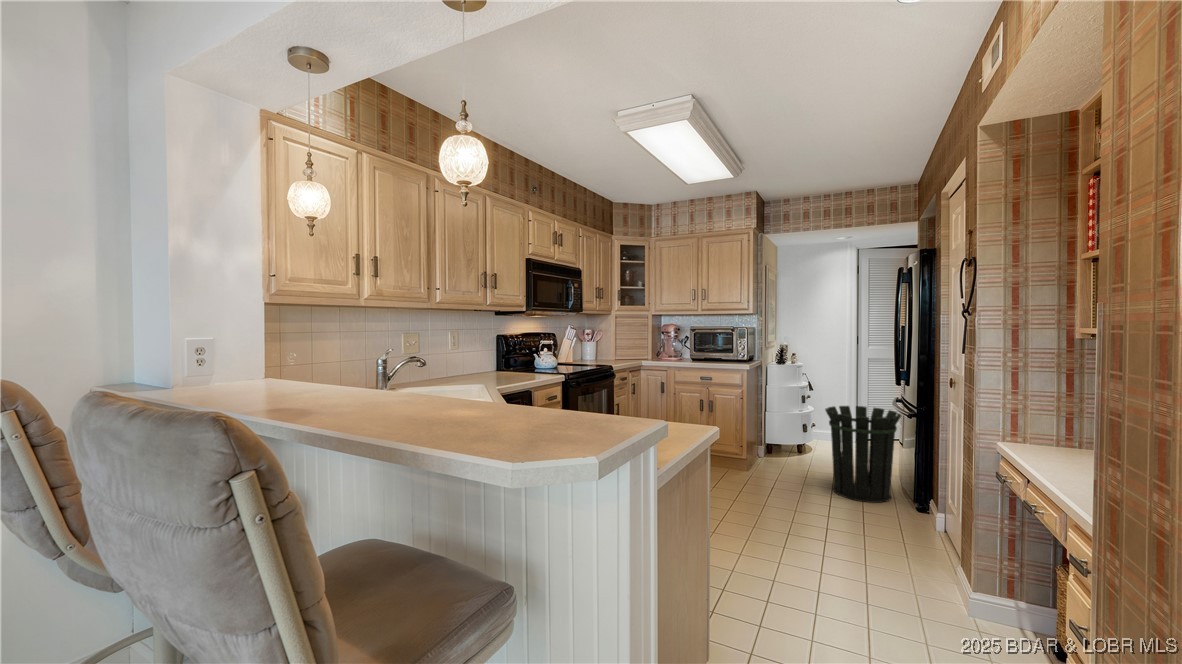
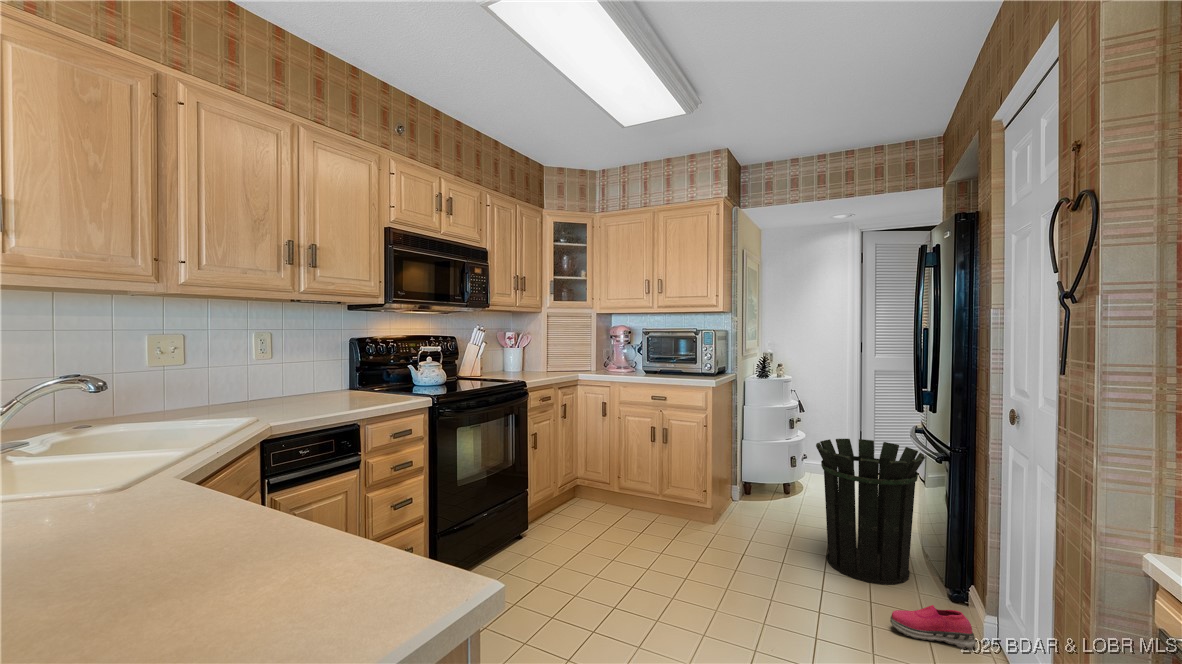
shoe: none [876,506,930,532] -> present [890,605,976,649]

